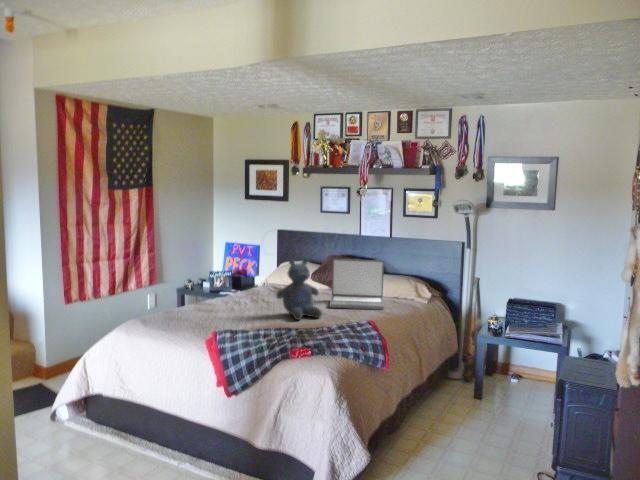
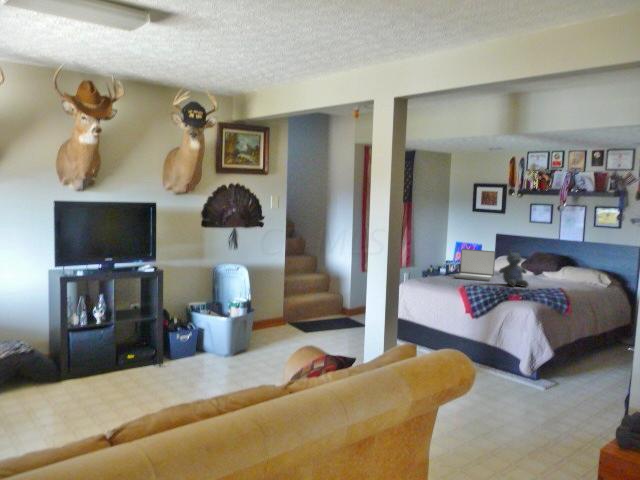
laptop: present [330,259,384,310] -> present [455,249,495,281]

